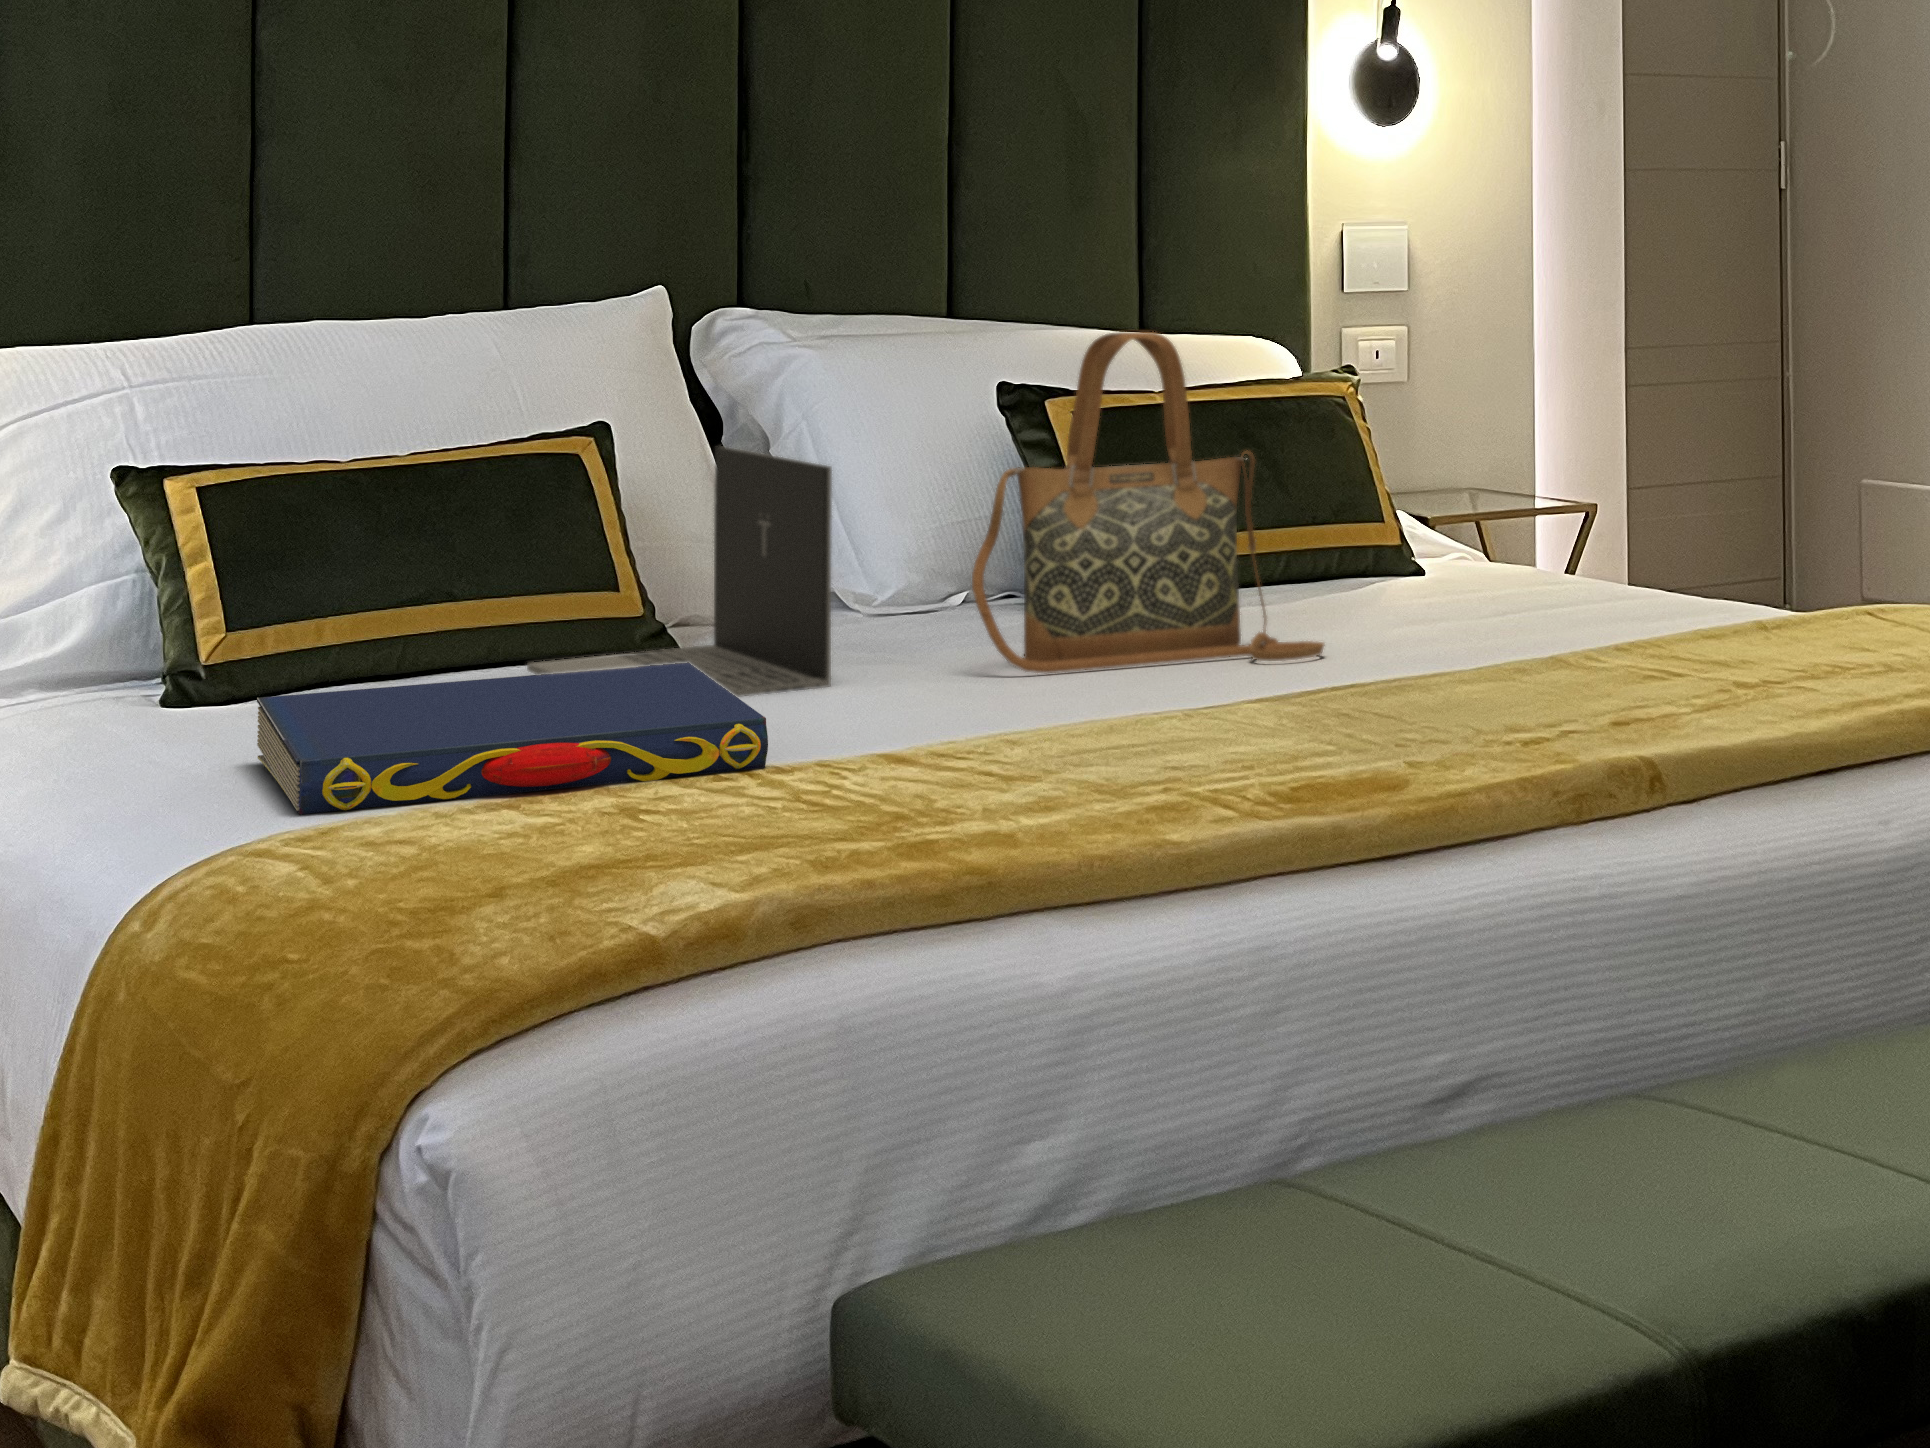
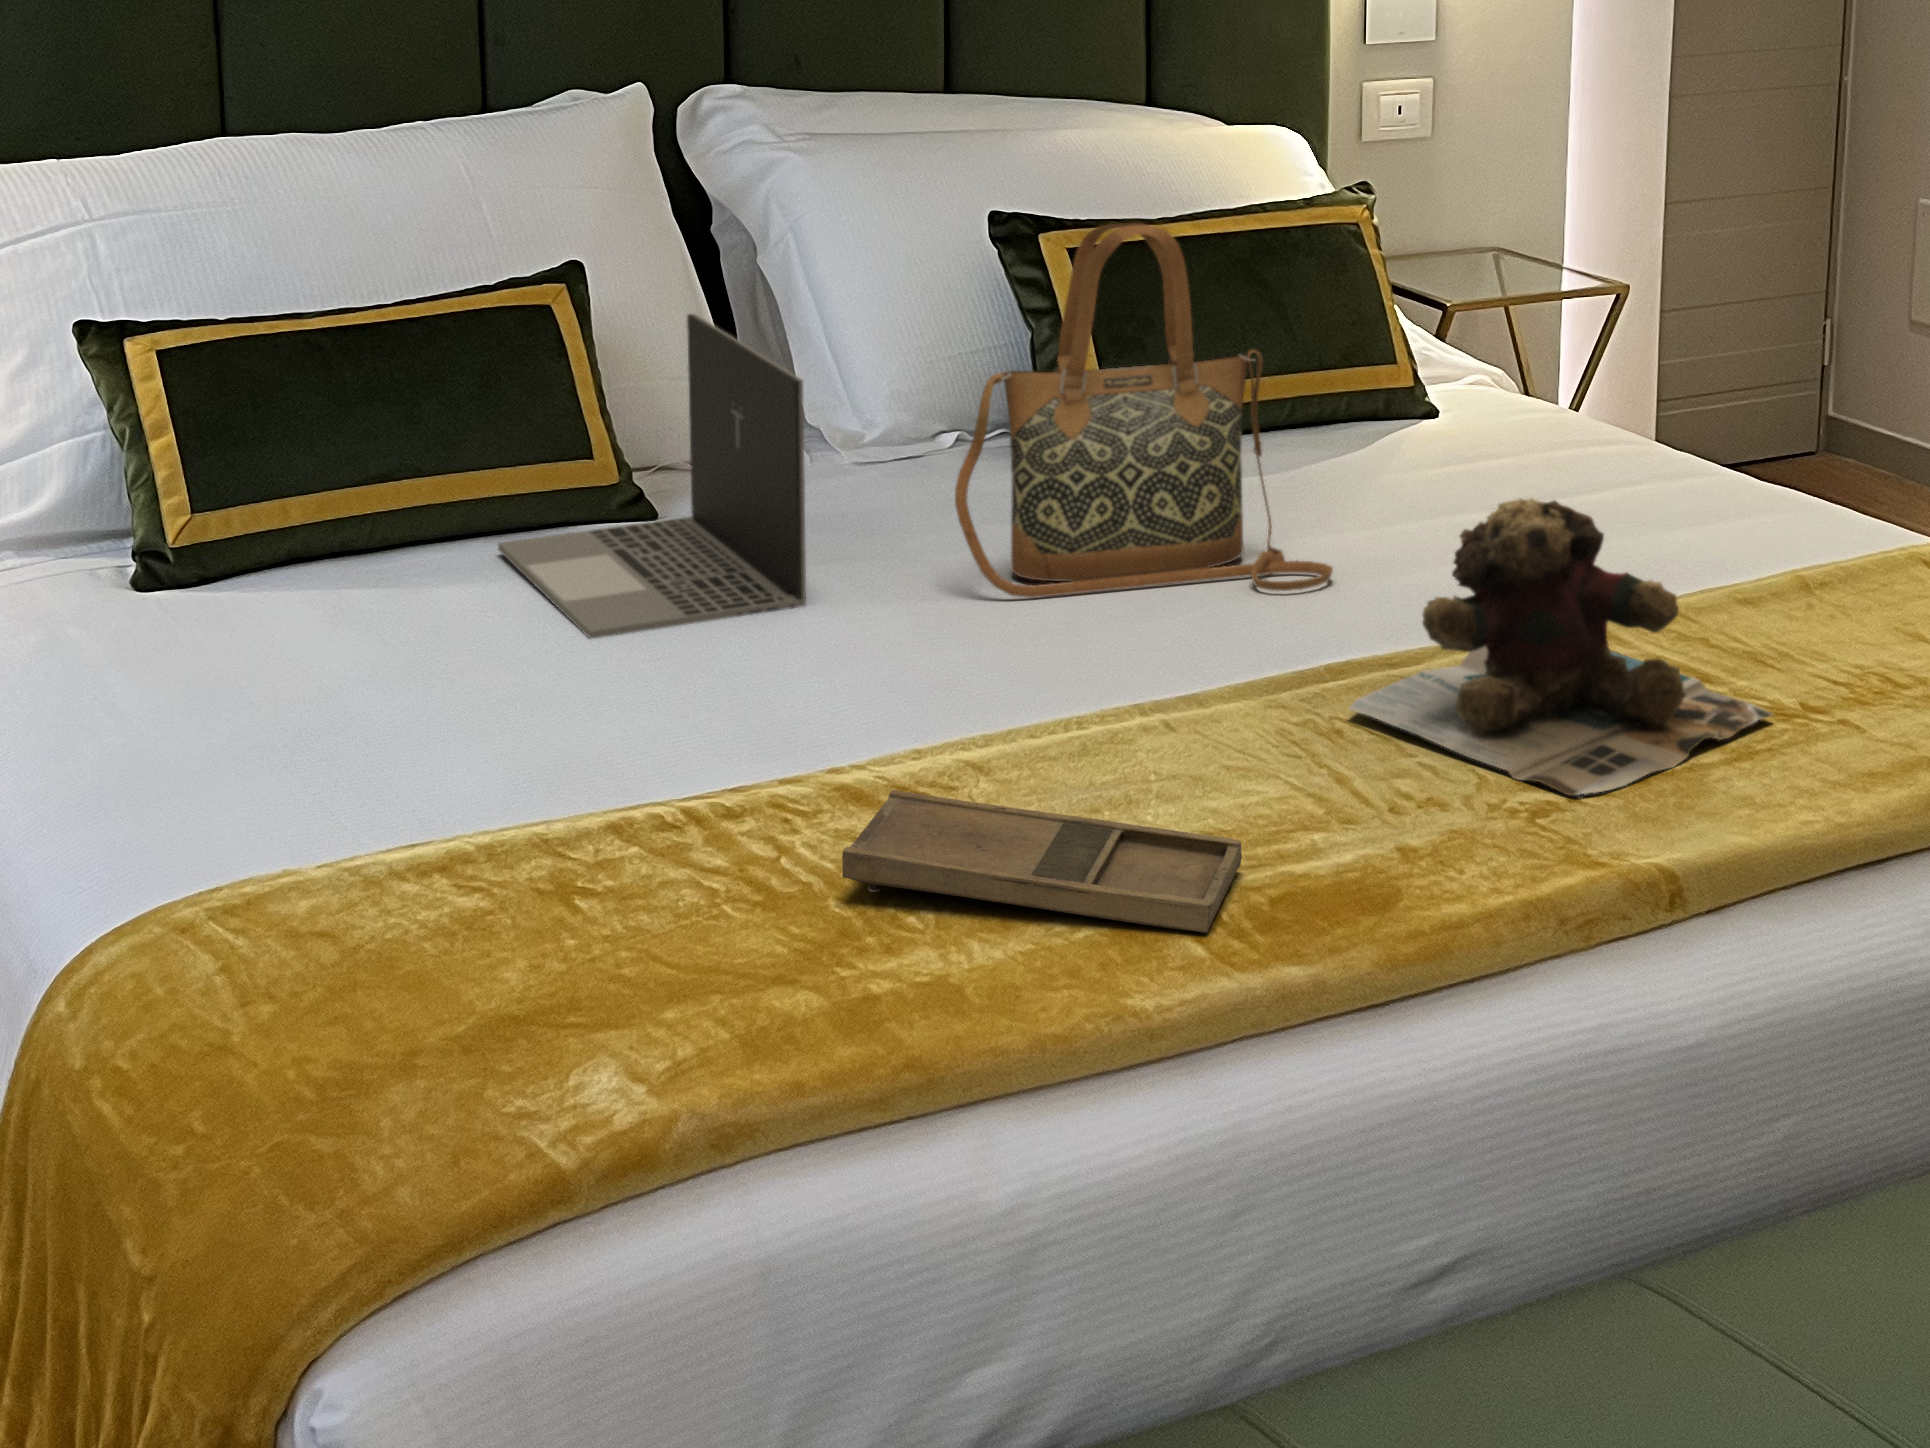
teddy bear: none [1343,505,1727,736] -> present [1349,498,1772,796]
book: present [257,662,768,814] -> none [198,616,723,853]
tray: none [889,732,1252,807] -> present [842,790,1242,933]

